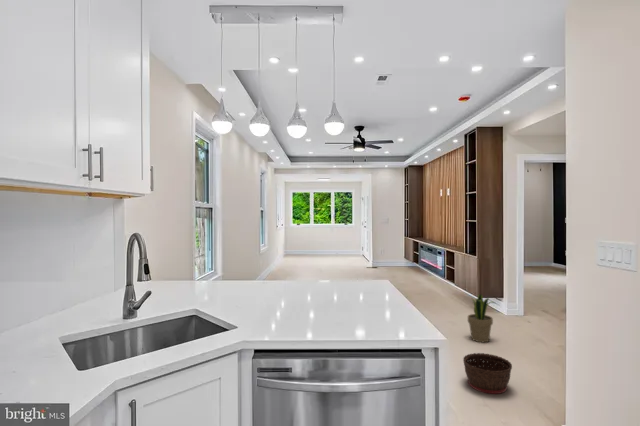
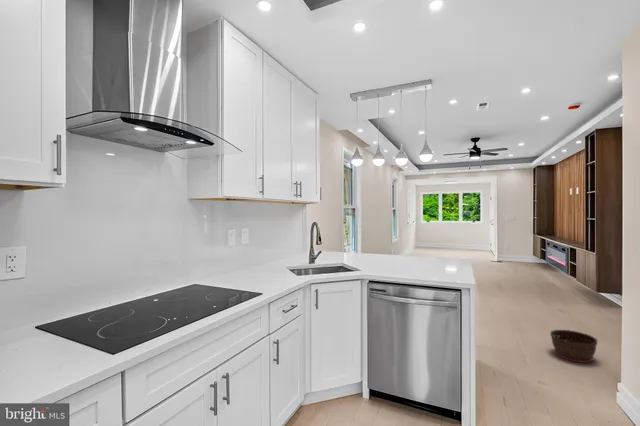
potted plant: present [468,295,493,342] -> none [573,285,603,328]

